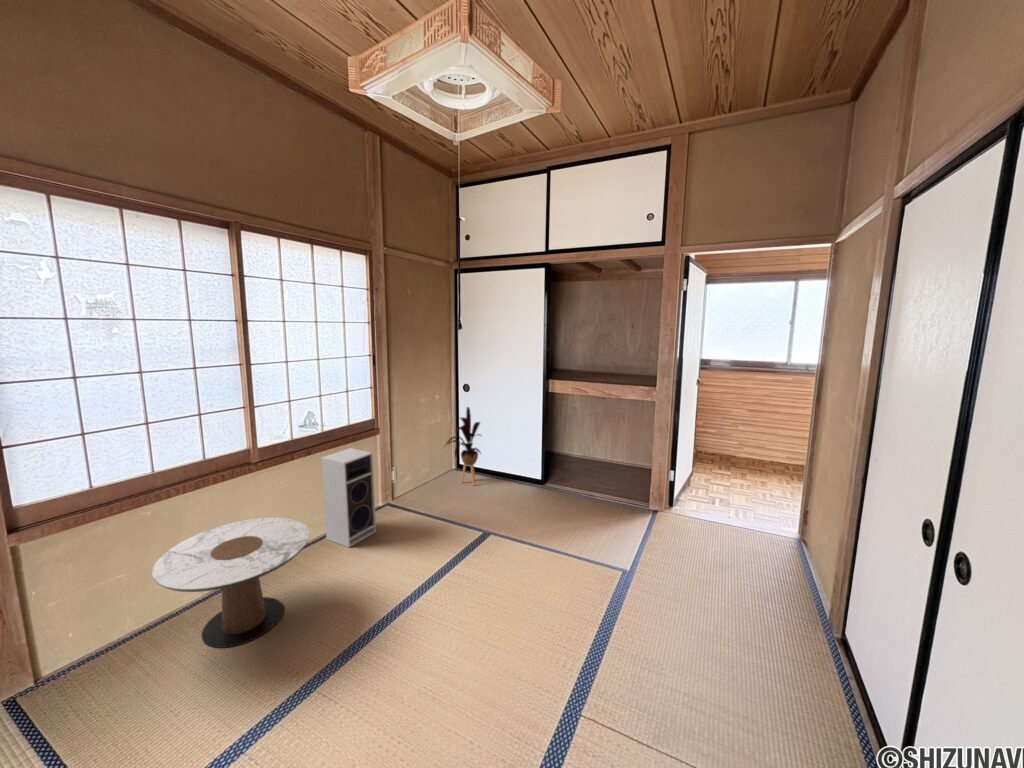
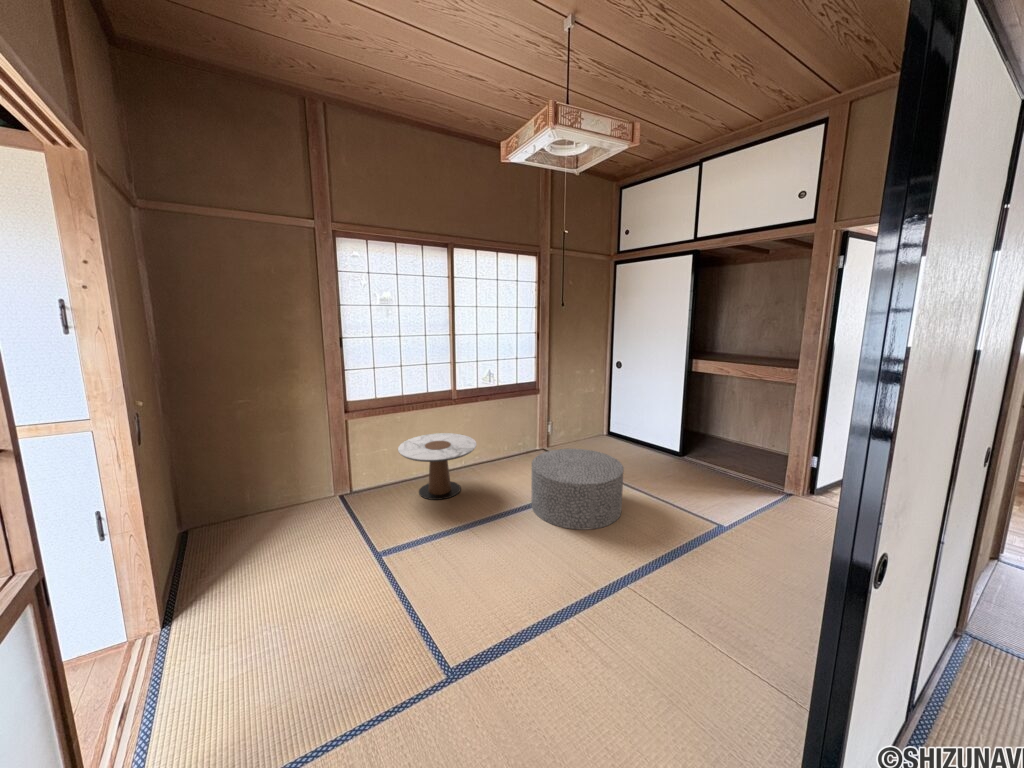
house plant: present [446,407,481,485] -> none [591,379,629,446]
speaker: present [321,448,376,547] -> none [495,400,528,468]
ottoman: none [404,503,527,628] -> present [531,449,624,530]

